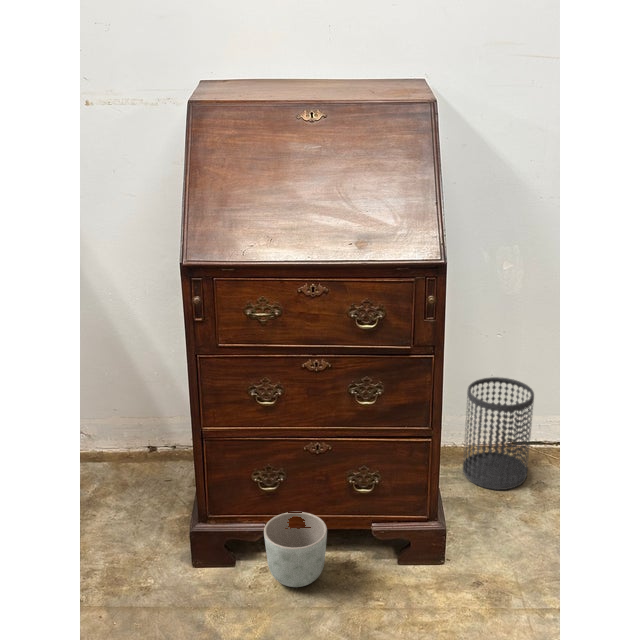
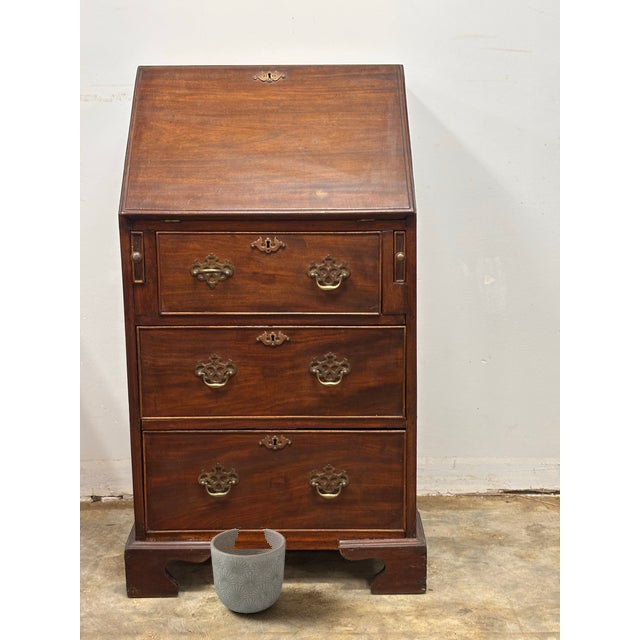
wastebasket: present [463,377,534,490] -> none [448,406,525,530]

